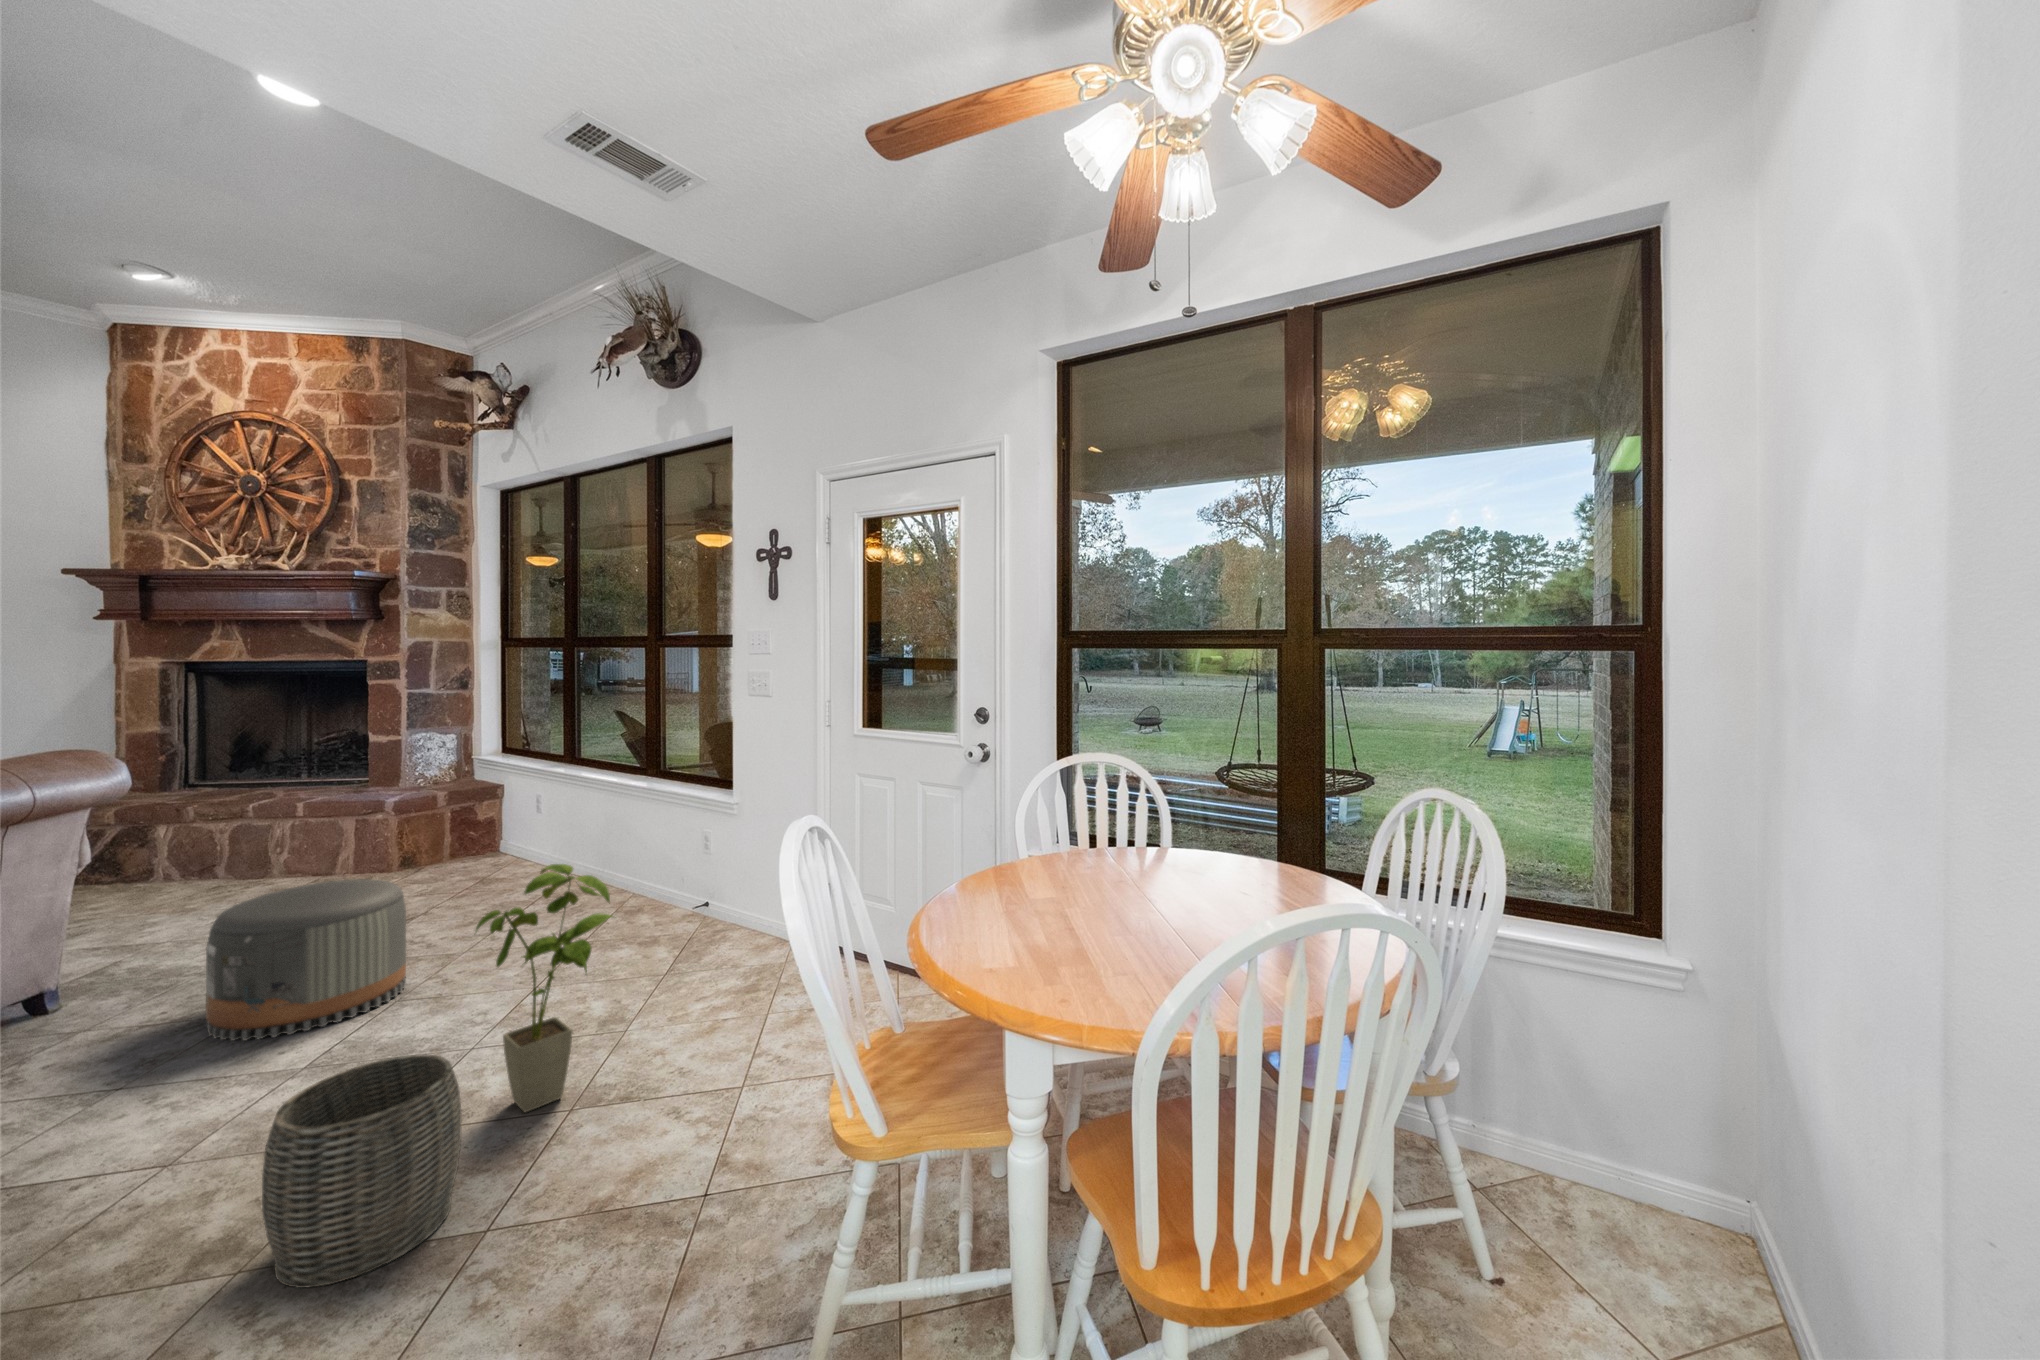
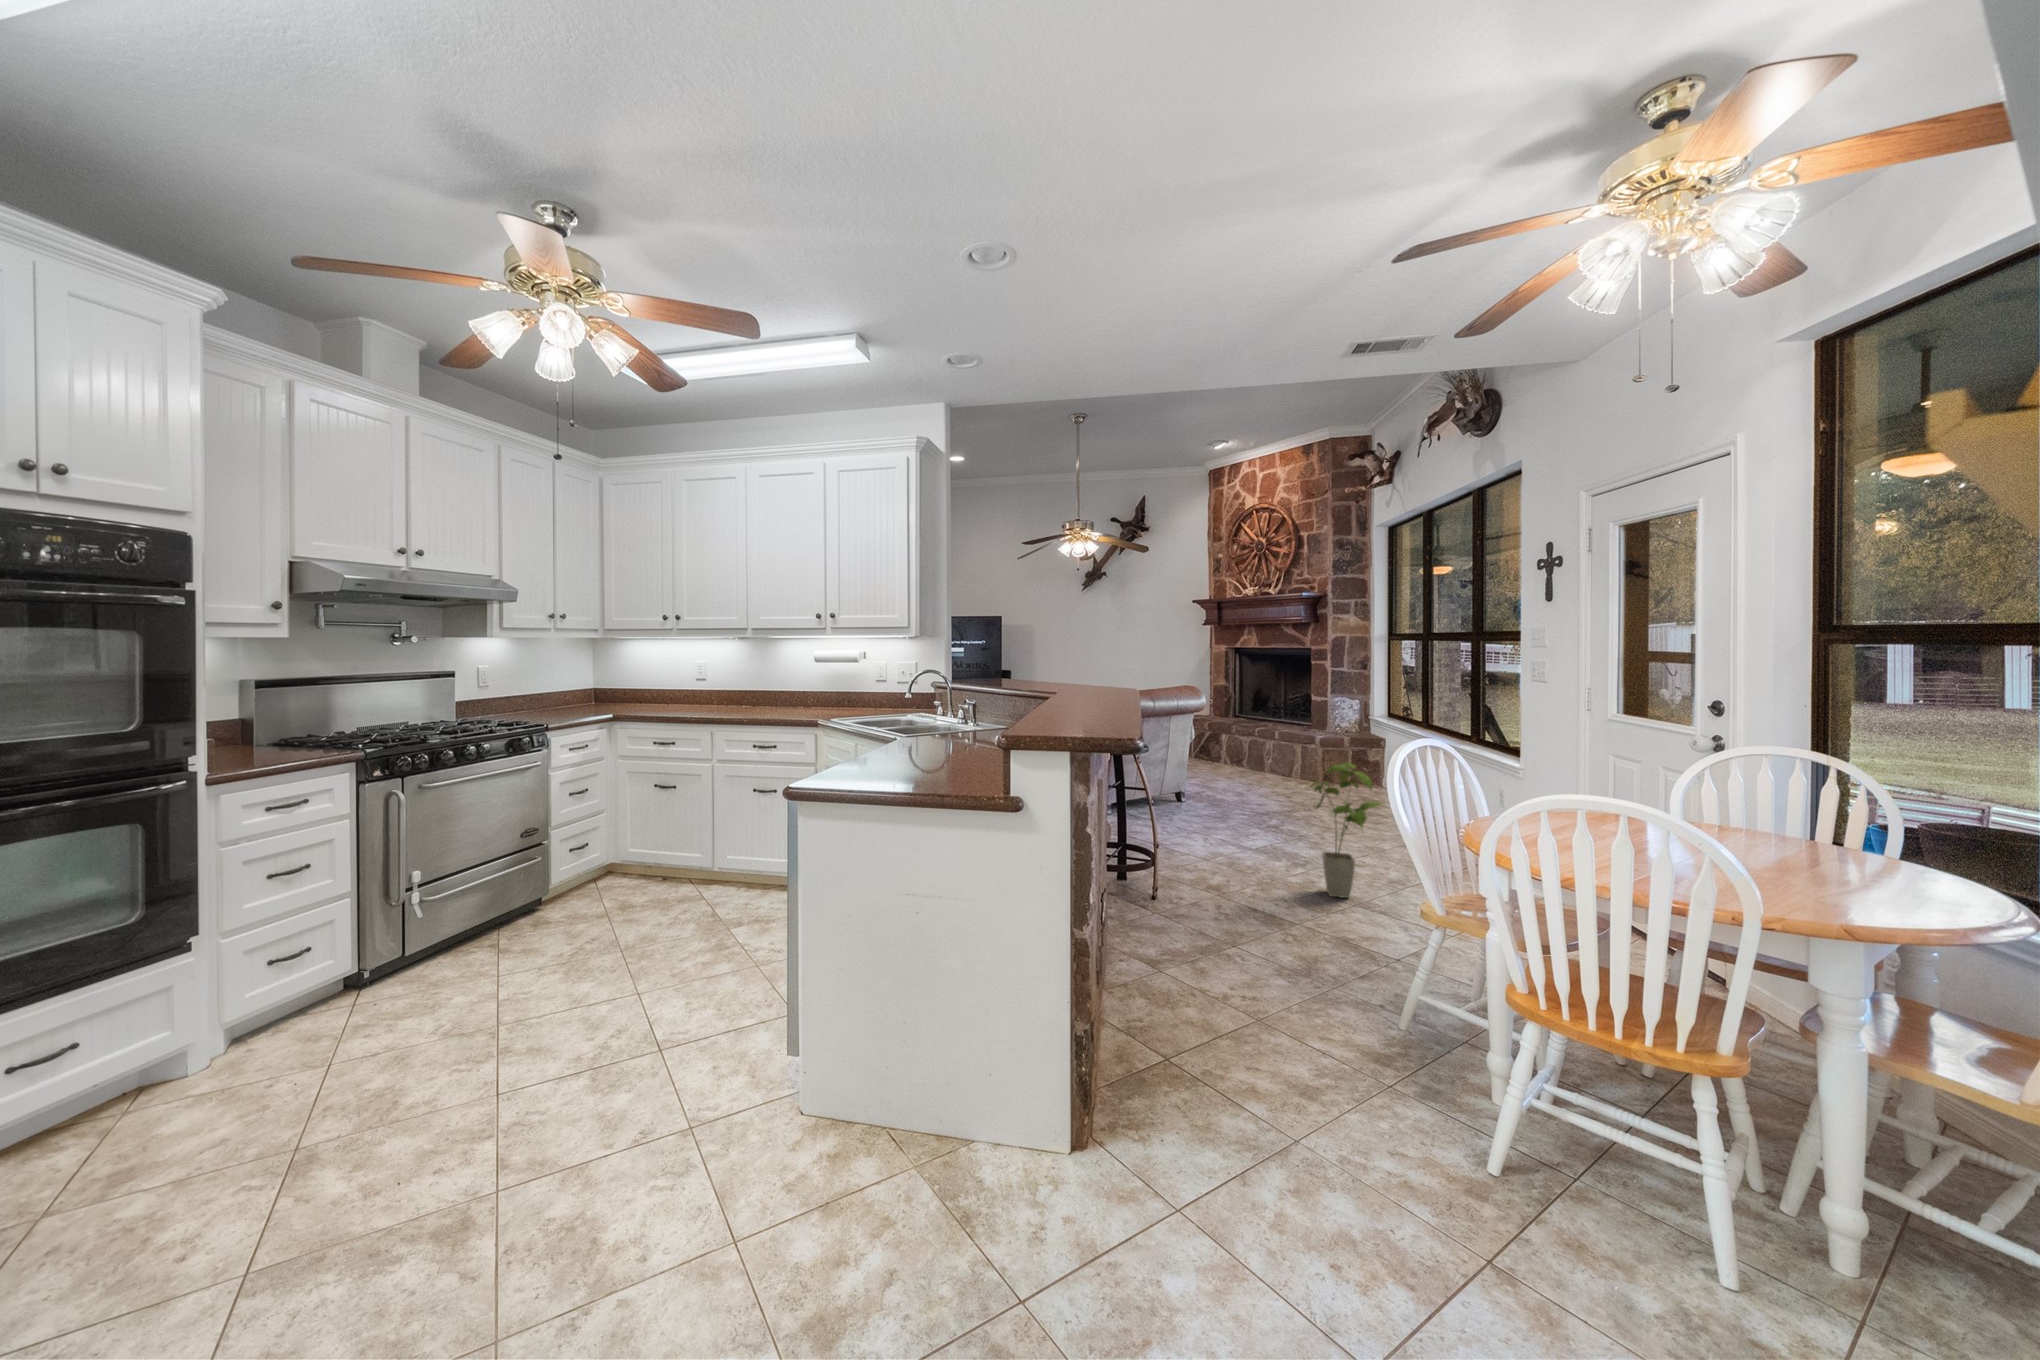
pouf: present [206,879,406,1041] -> none [1224,765,1305,837]
woven basket: present [262,1055,461,1288] -> none [1218,830,1289,914]

